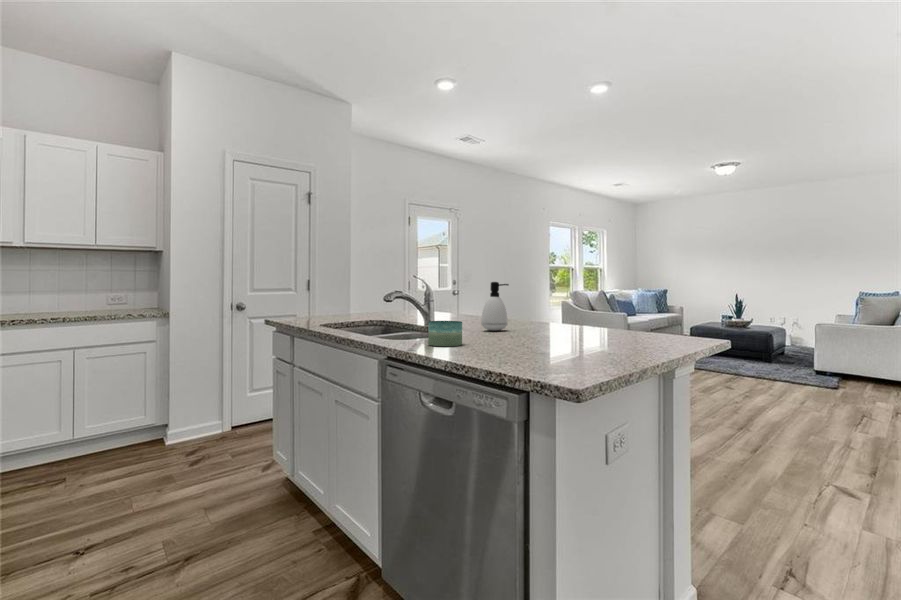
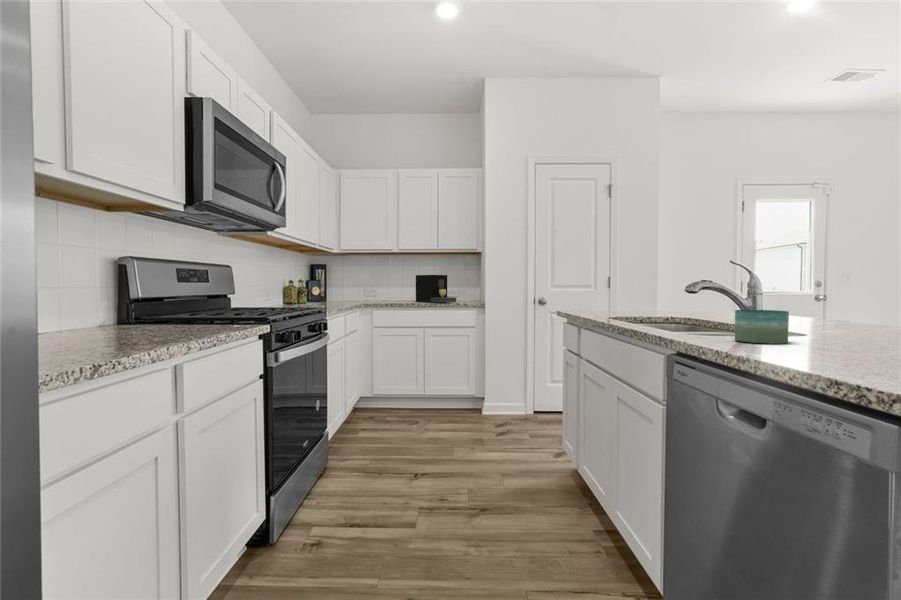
coffee maker: none [65,278,129,313] -> present [416,275,456,303]
soap dispenser: present [481,282,509,331] -> none [823,262,873,329]

